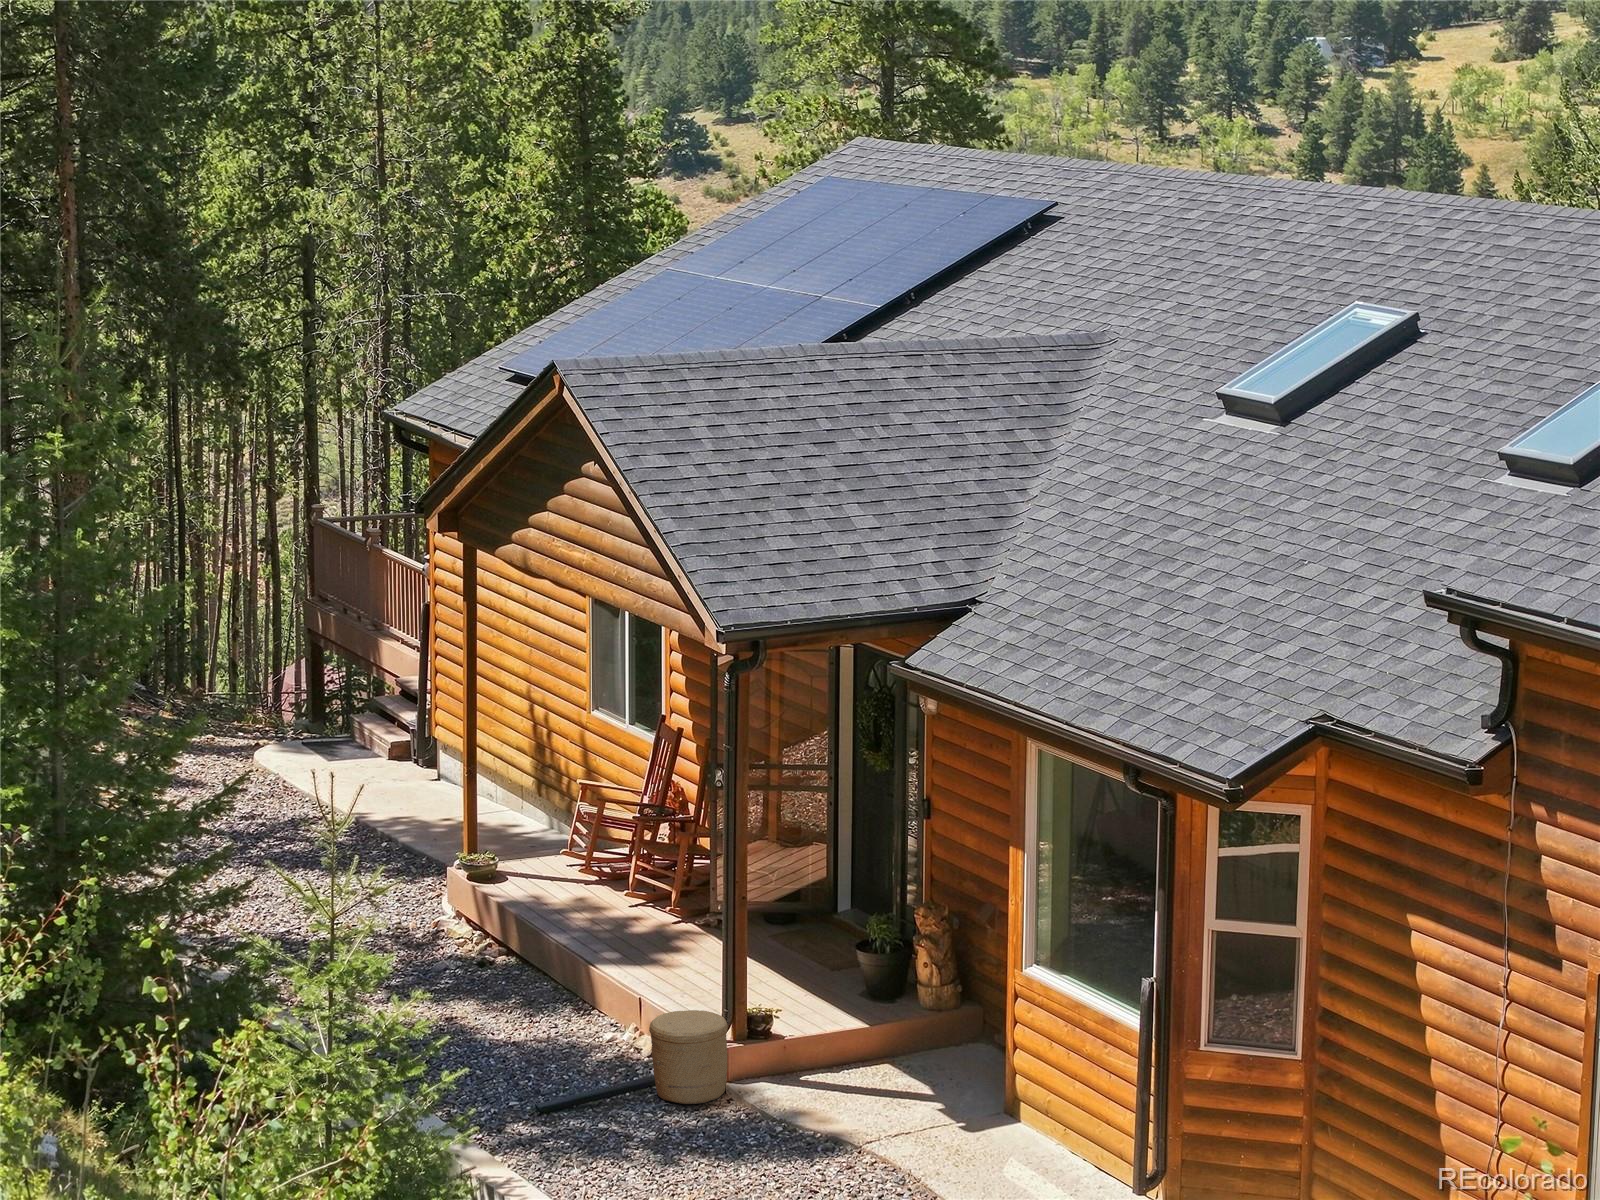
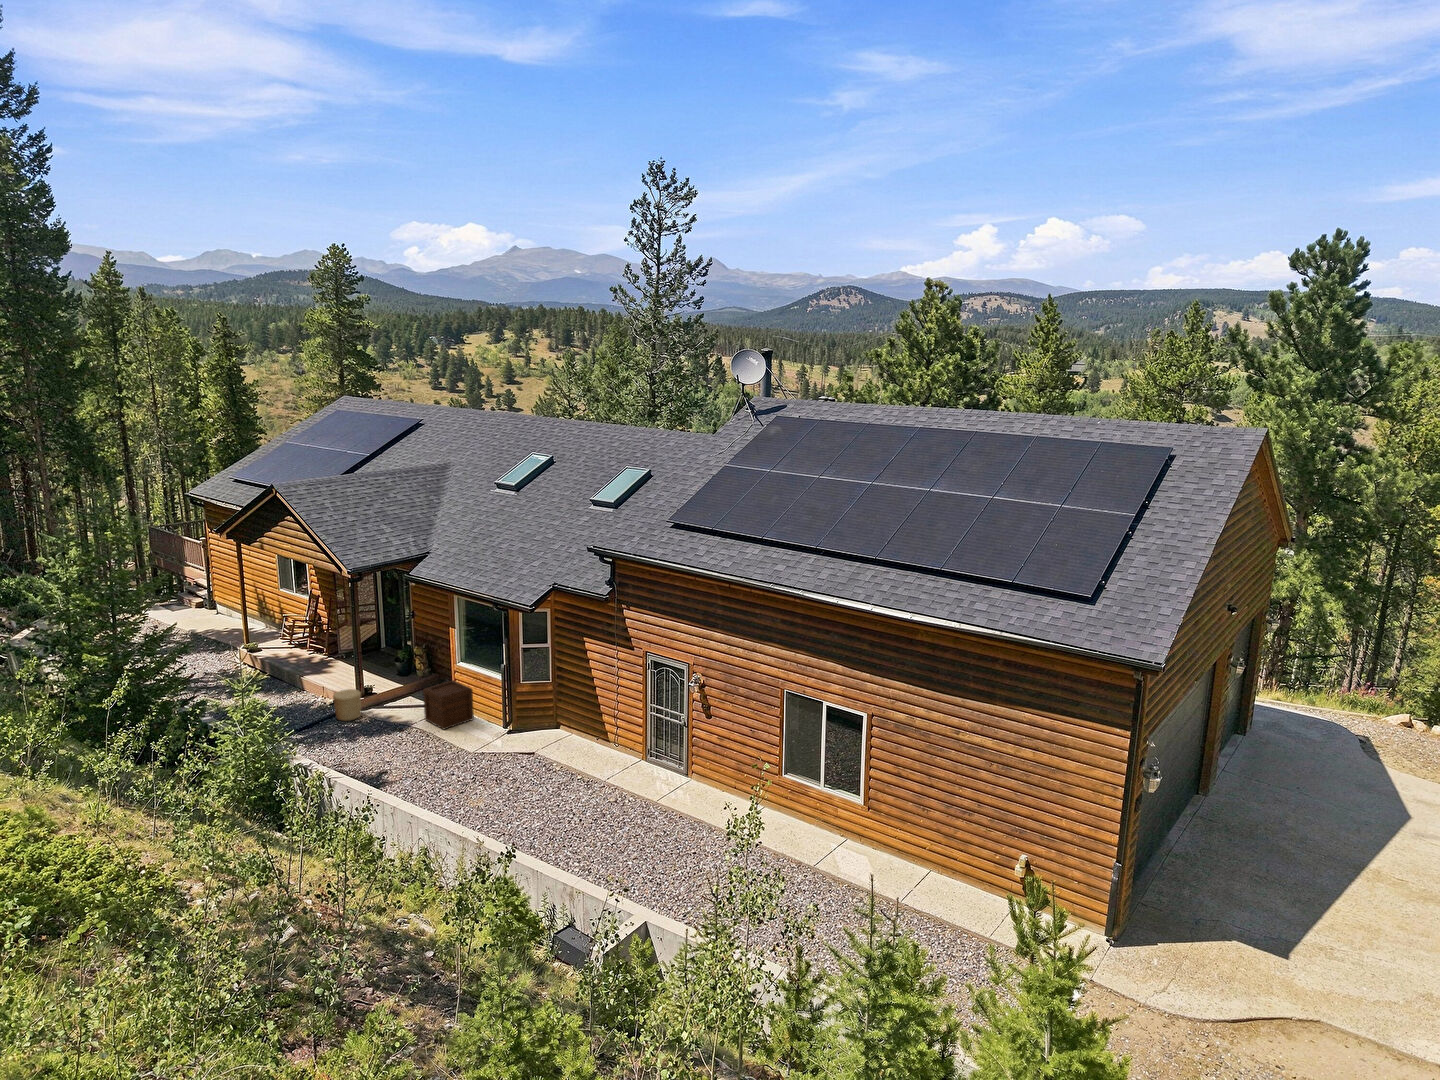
wooden crate: none [899,1018,1046,1170] -> present [423,680,474,730]

